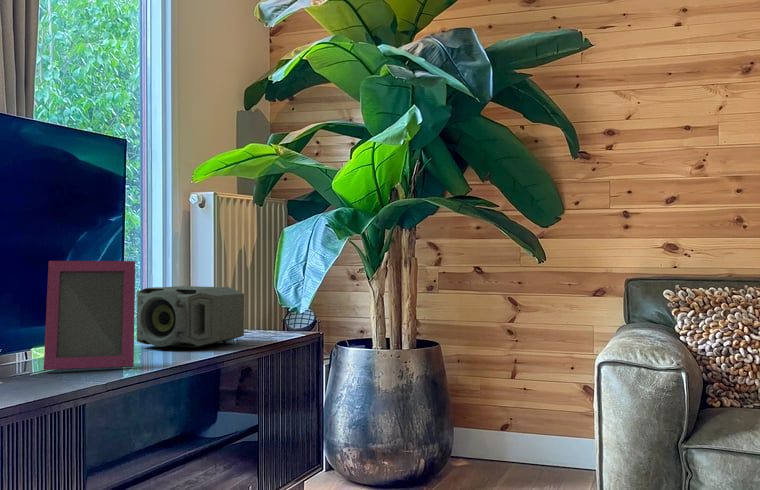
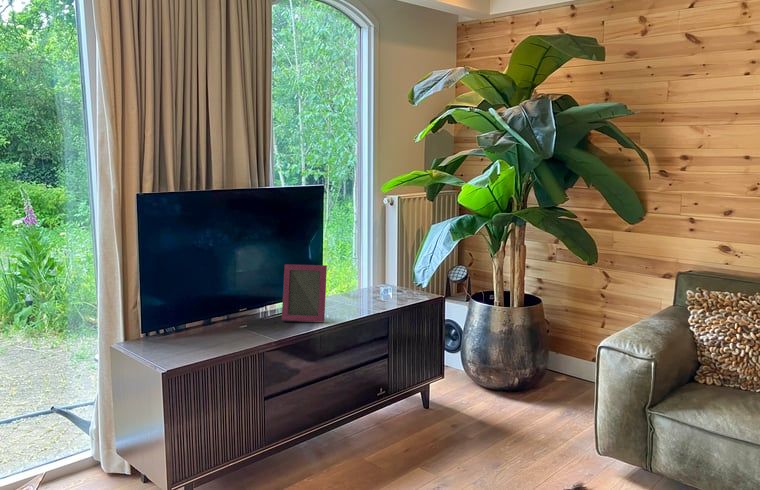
speaker: present [137,286,244,348] -> none [338,265,398,306]

